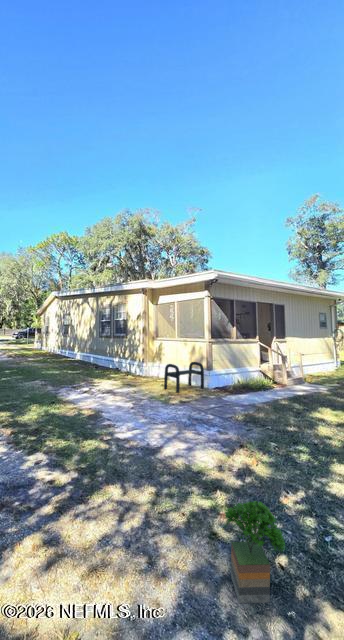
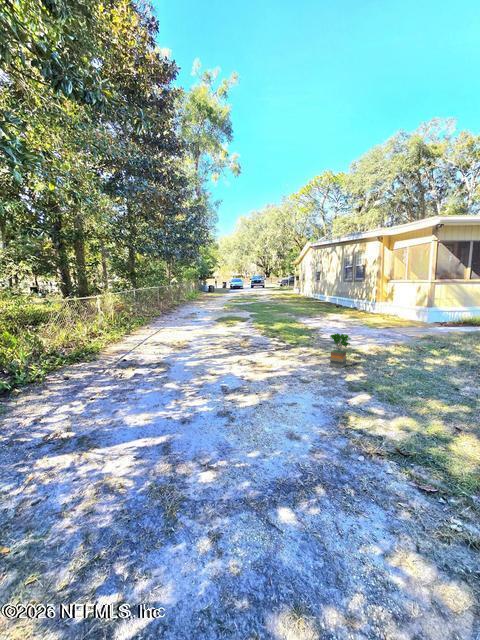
bench: present [164,362,204,393] -> none [384,301,424,326]

